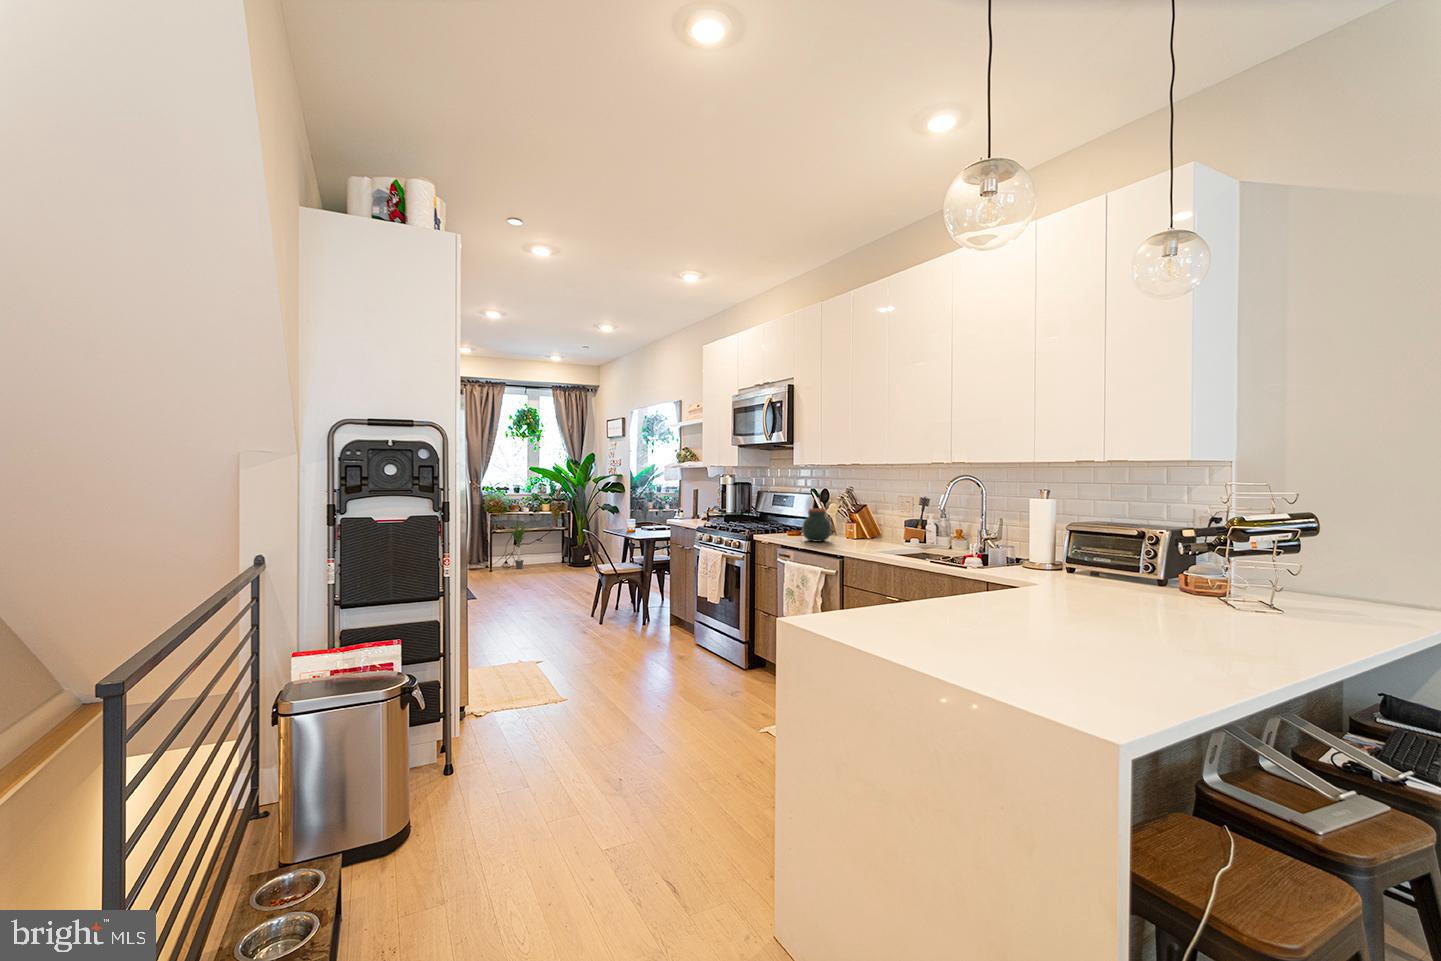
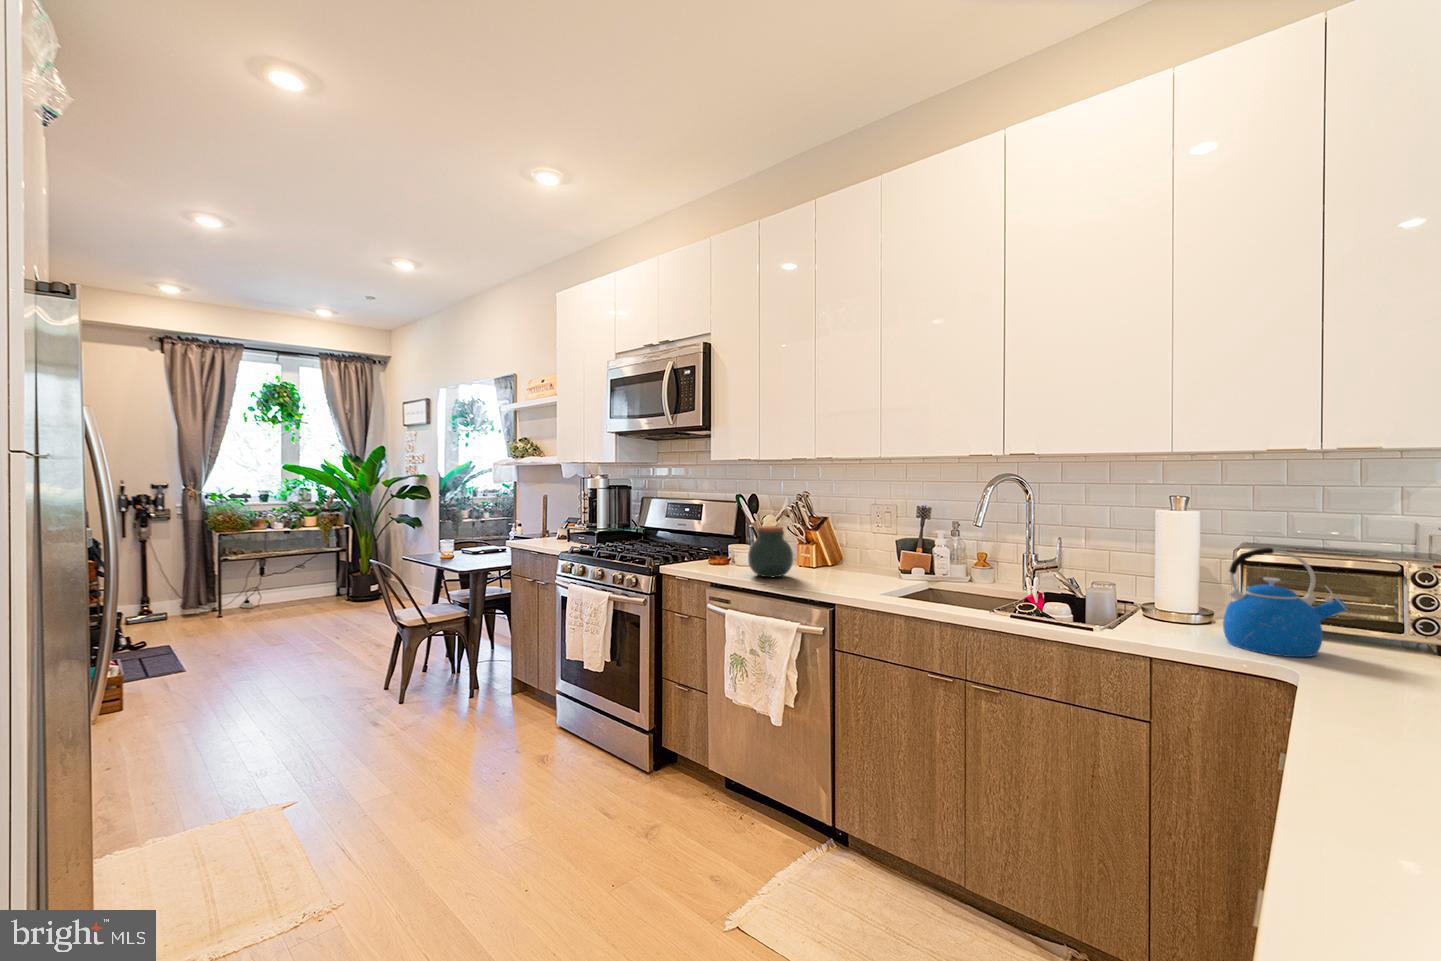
kettle: none [1038,519,1102,583] -> present [1223,548,1347,657]
potted plant: present [510,524,526,569] -> none [236,536,295,611]

